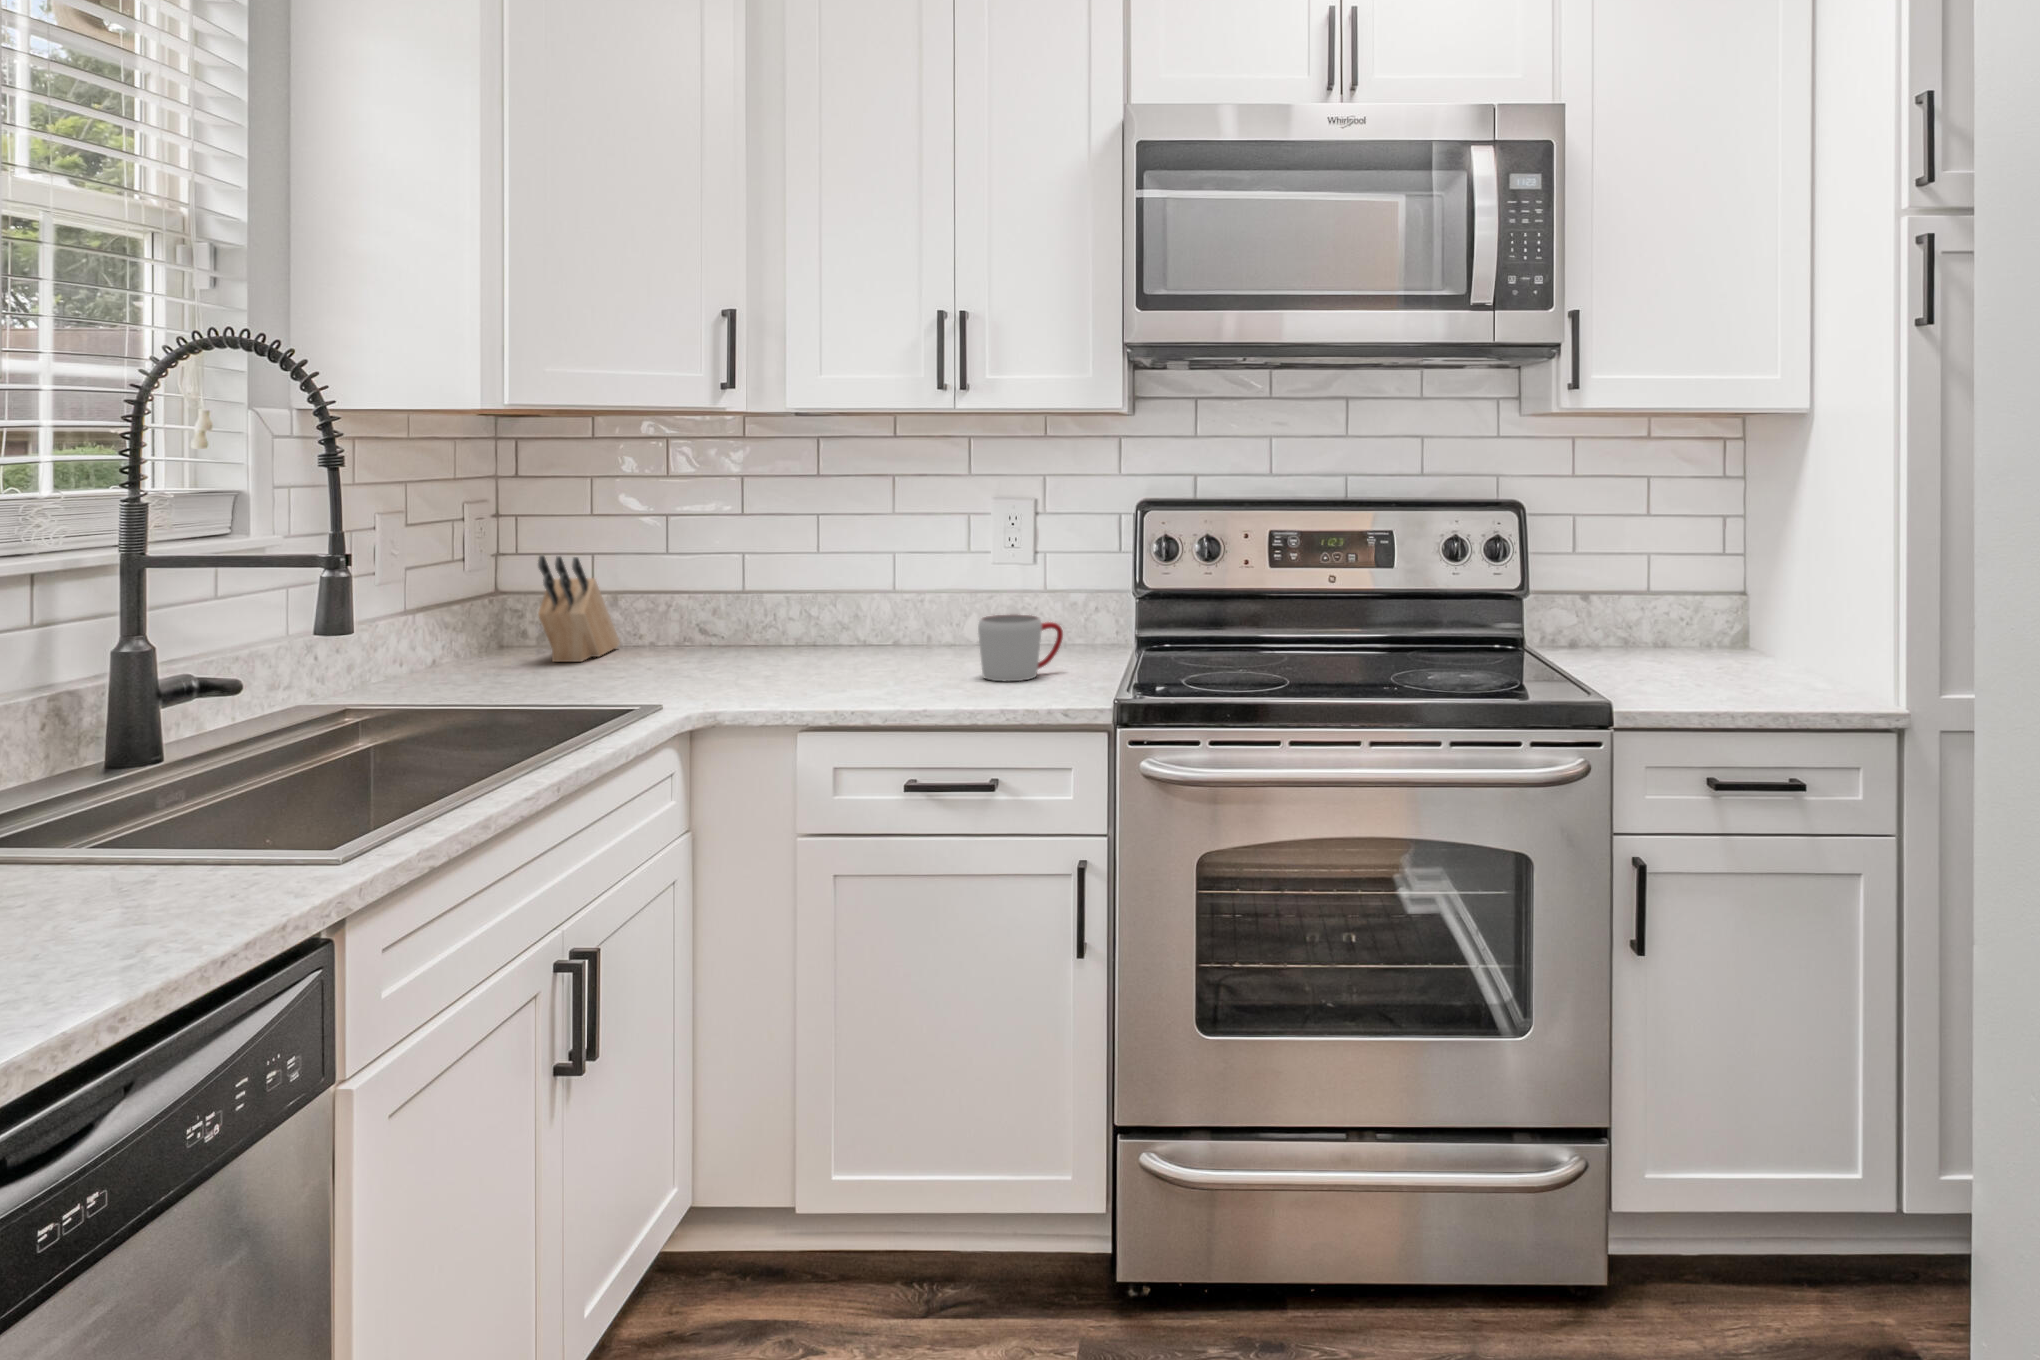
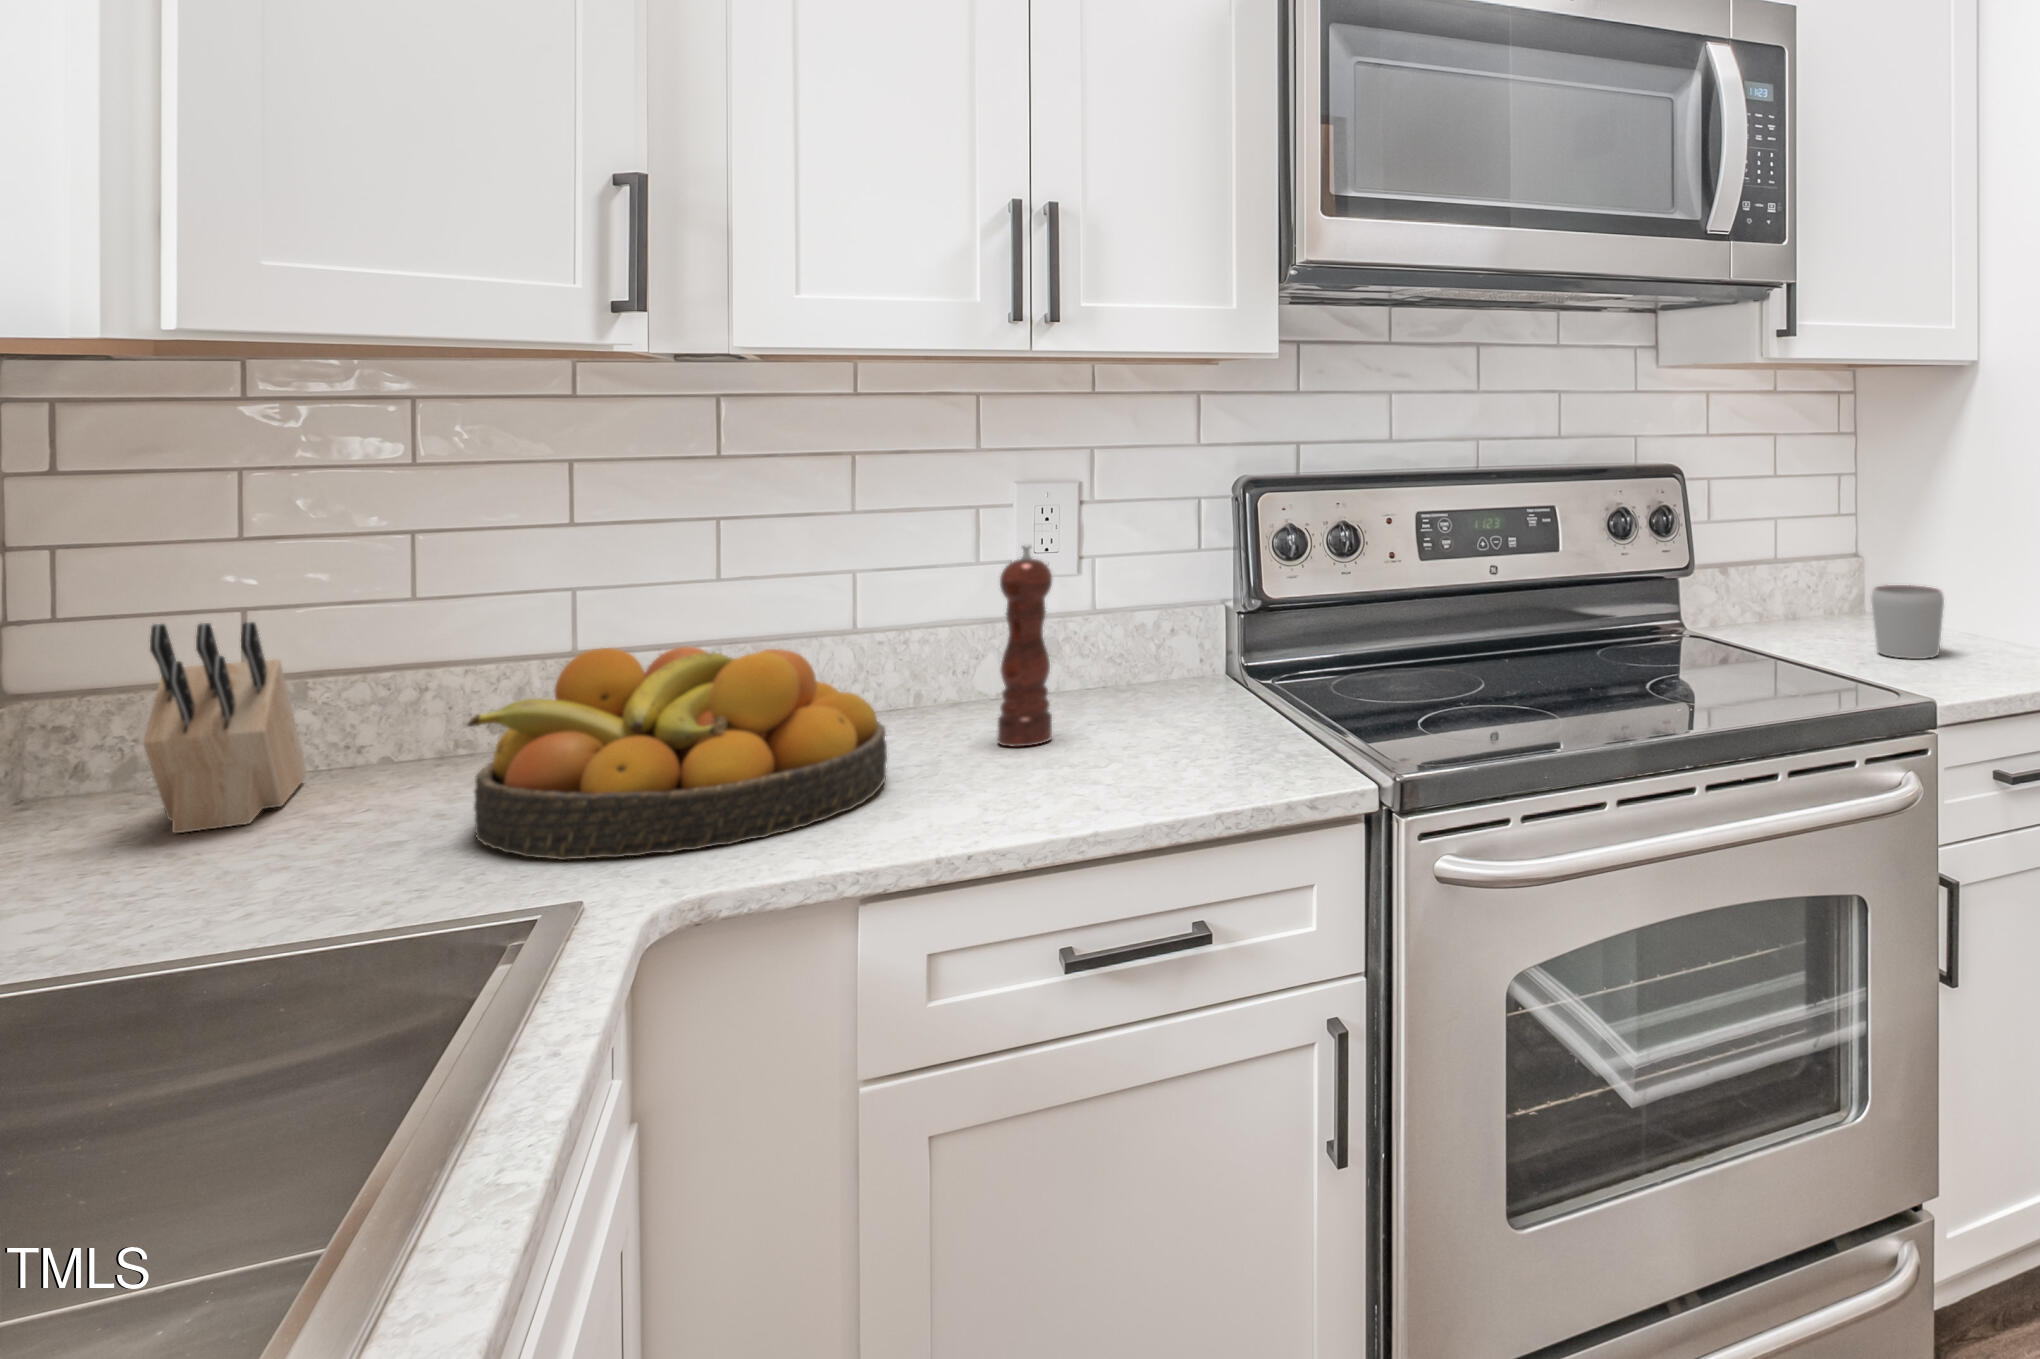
pepper mill: none [941,538,975,667] -> present [997,545,1052,747]
fruit bowl: none [647,583,860,691] -> present [466,647,887,860]
mug: present [978,614,1063,681] -> present [1871,585,1944,659]

